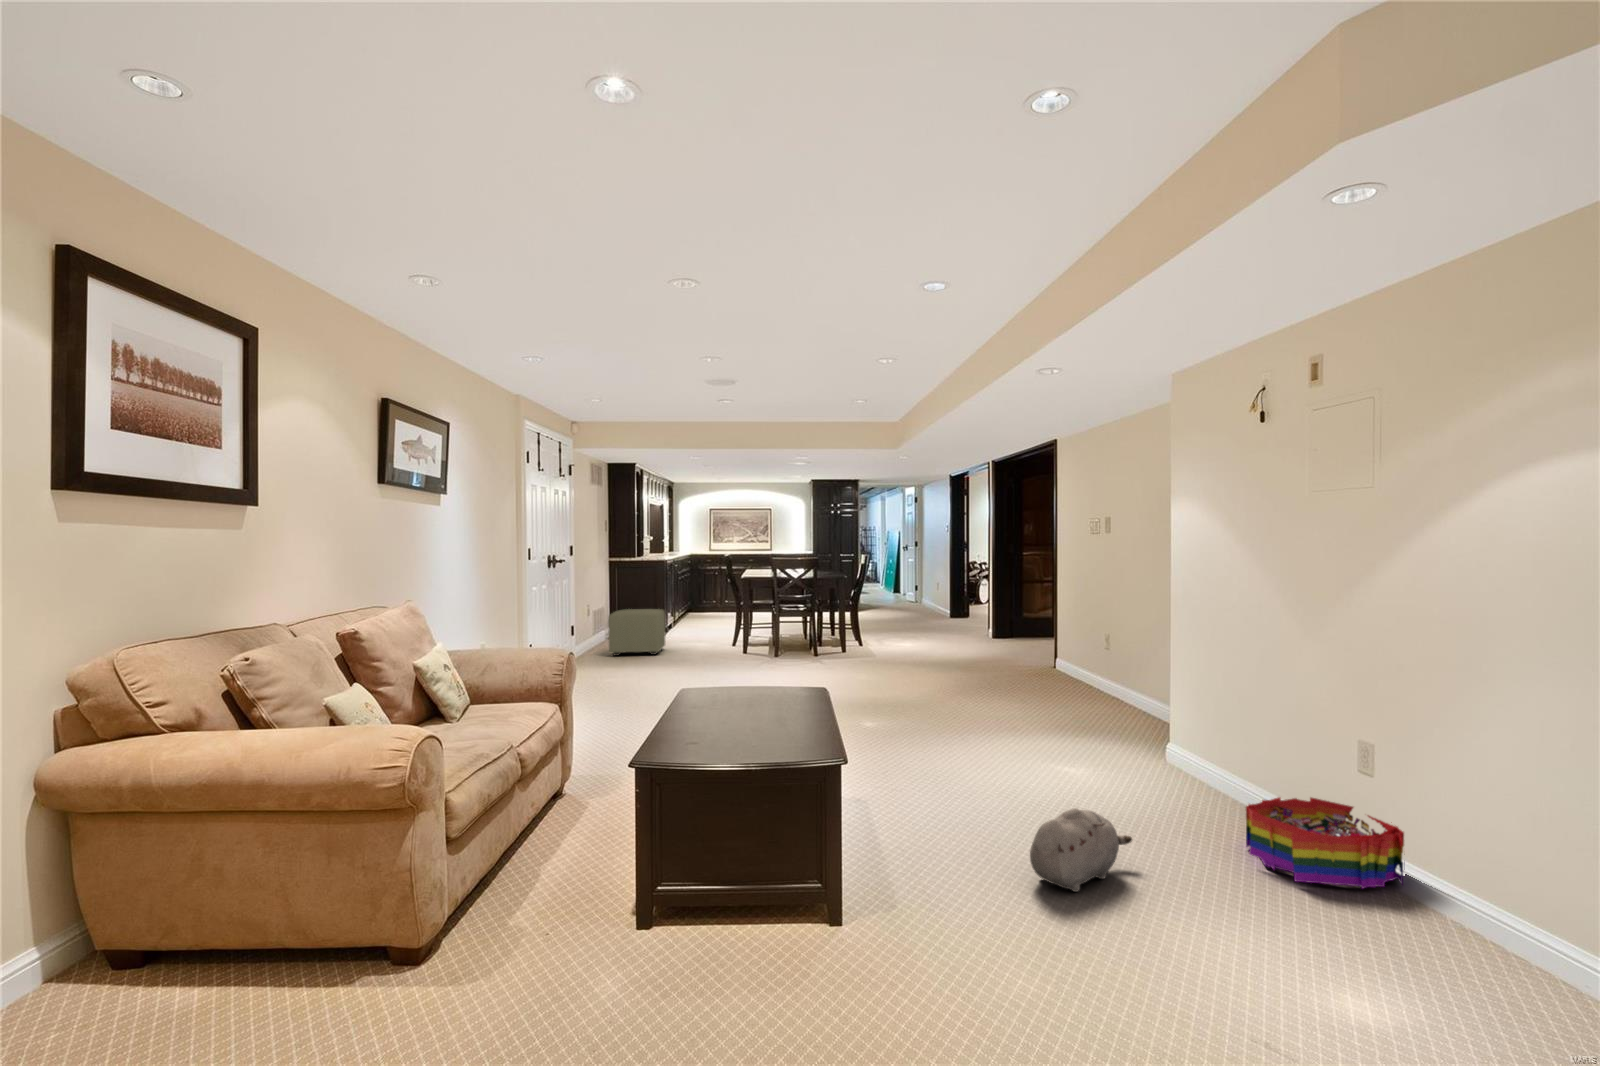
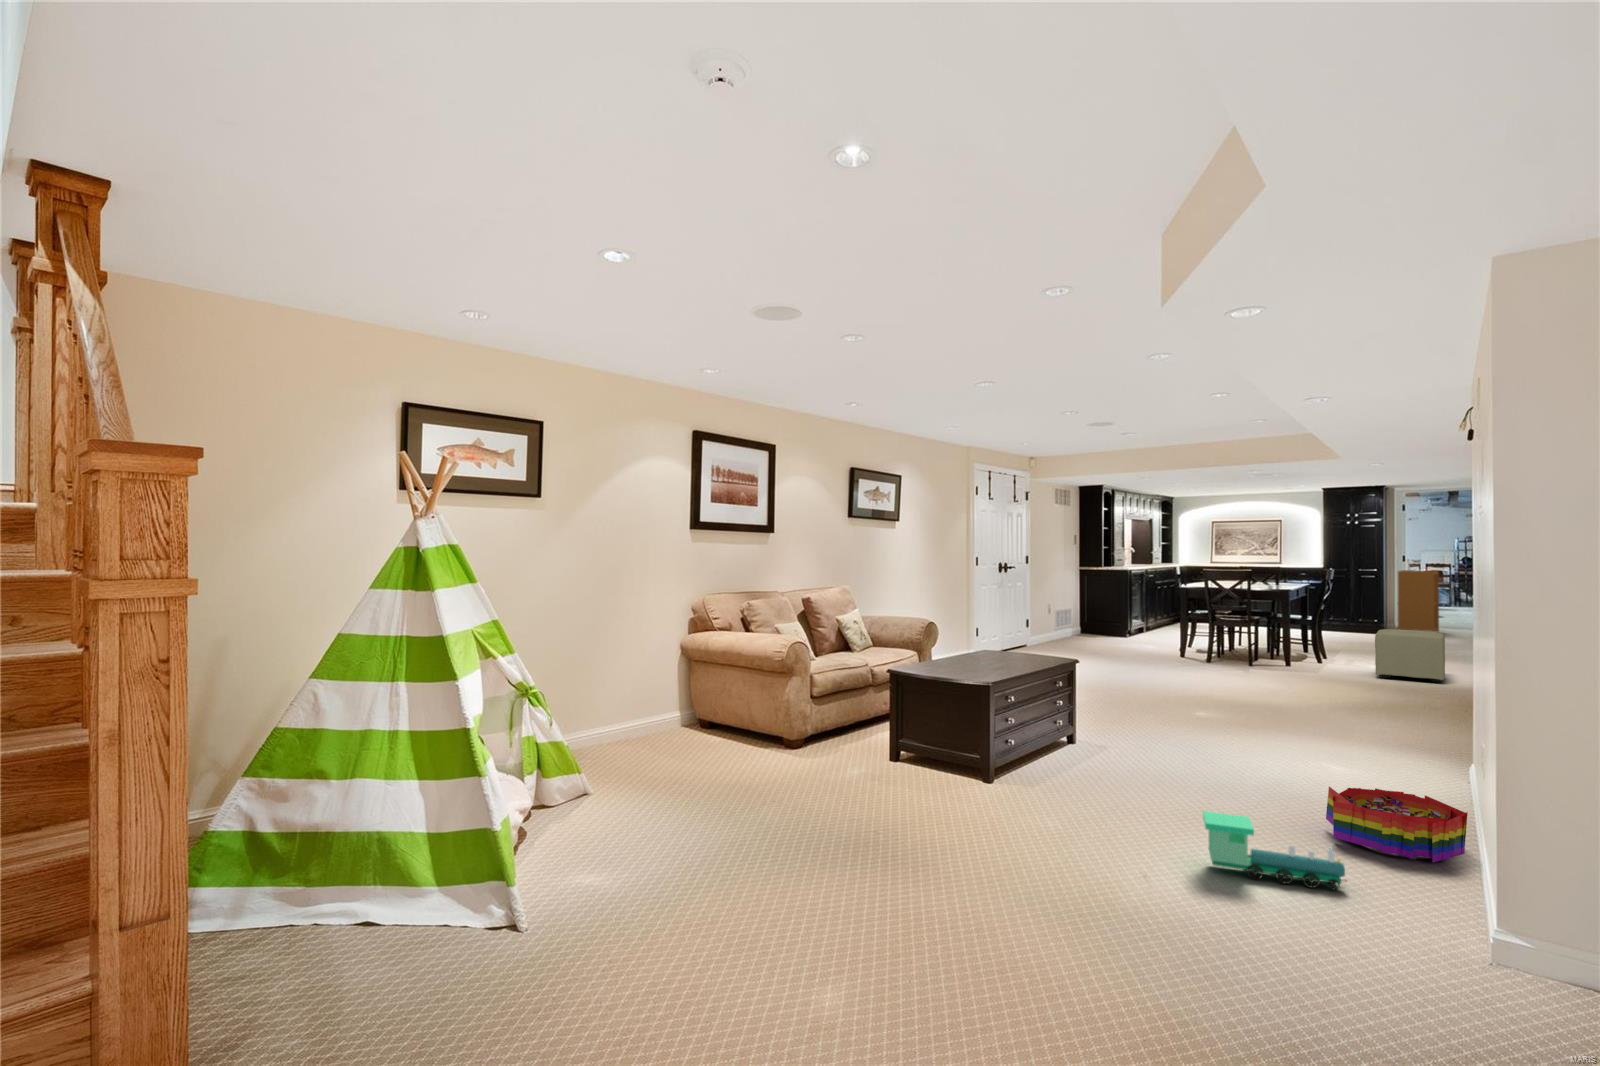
bookshelf: none [866,551,896,610] -> present [1398,570,1439,632]
ottoman: present [608,609,665,656] -> present [1375,629,1445,683]
plush toy: present [1030,808,1132,892] -> none [1128,751,1226,805]
toy train: none [1293,902,1469,1002] -> present [1203,811,1347,889]

